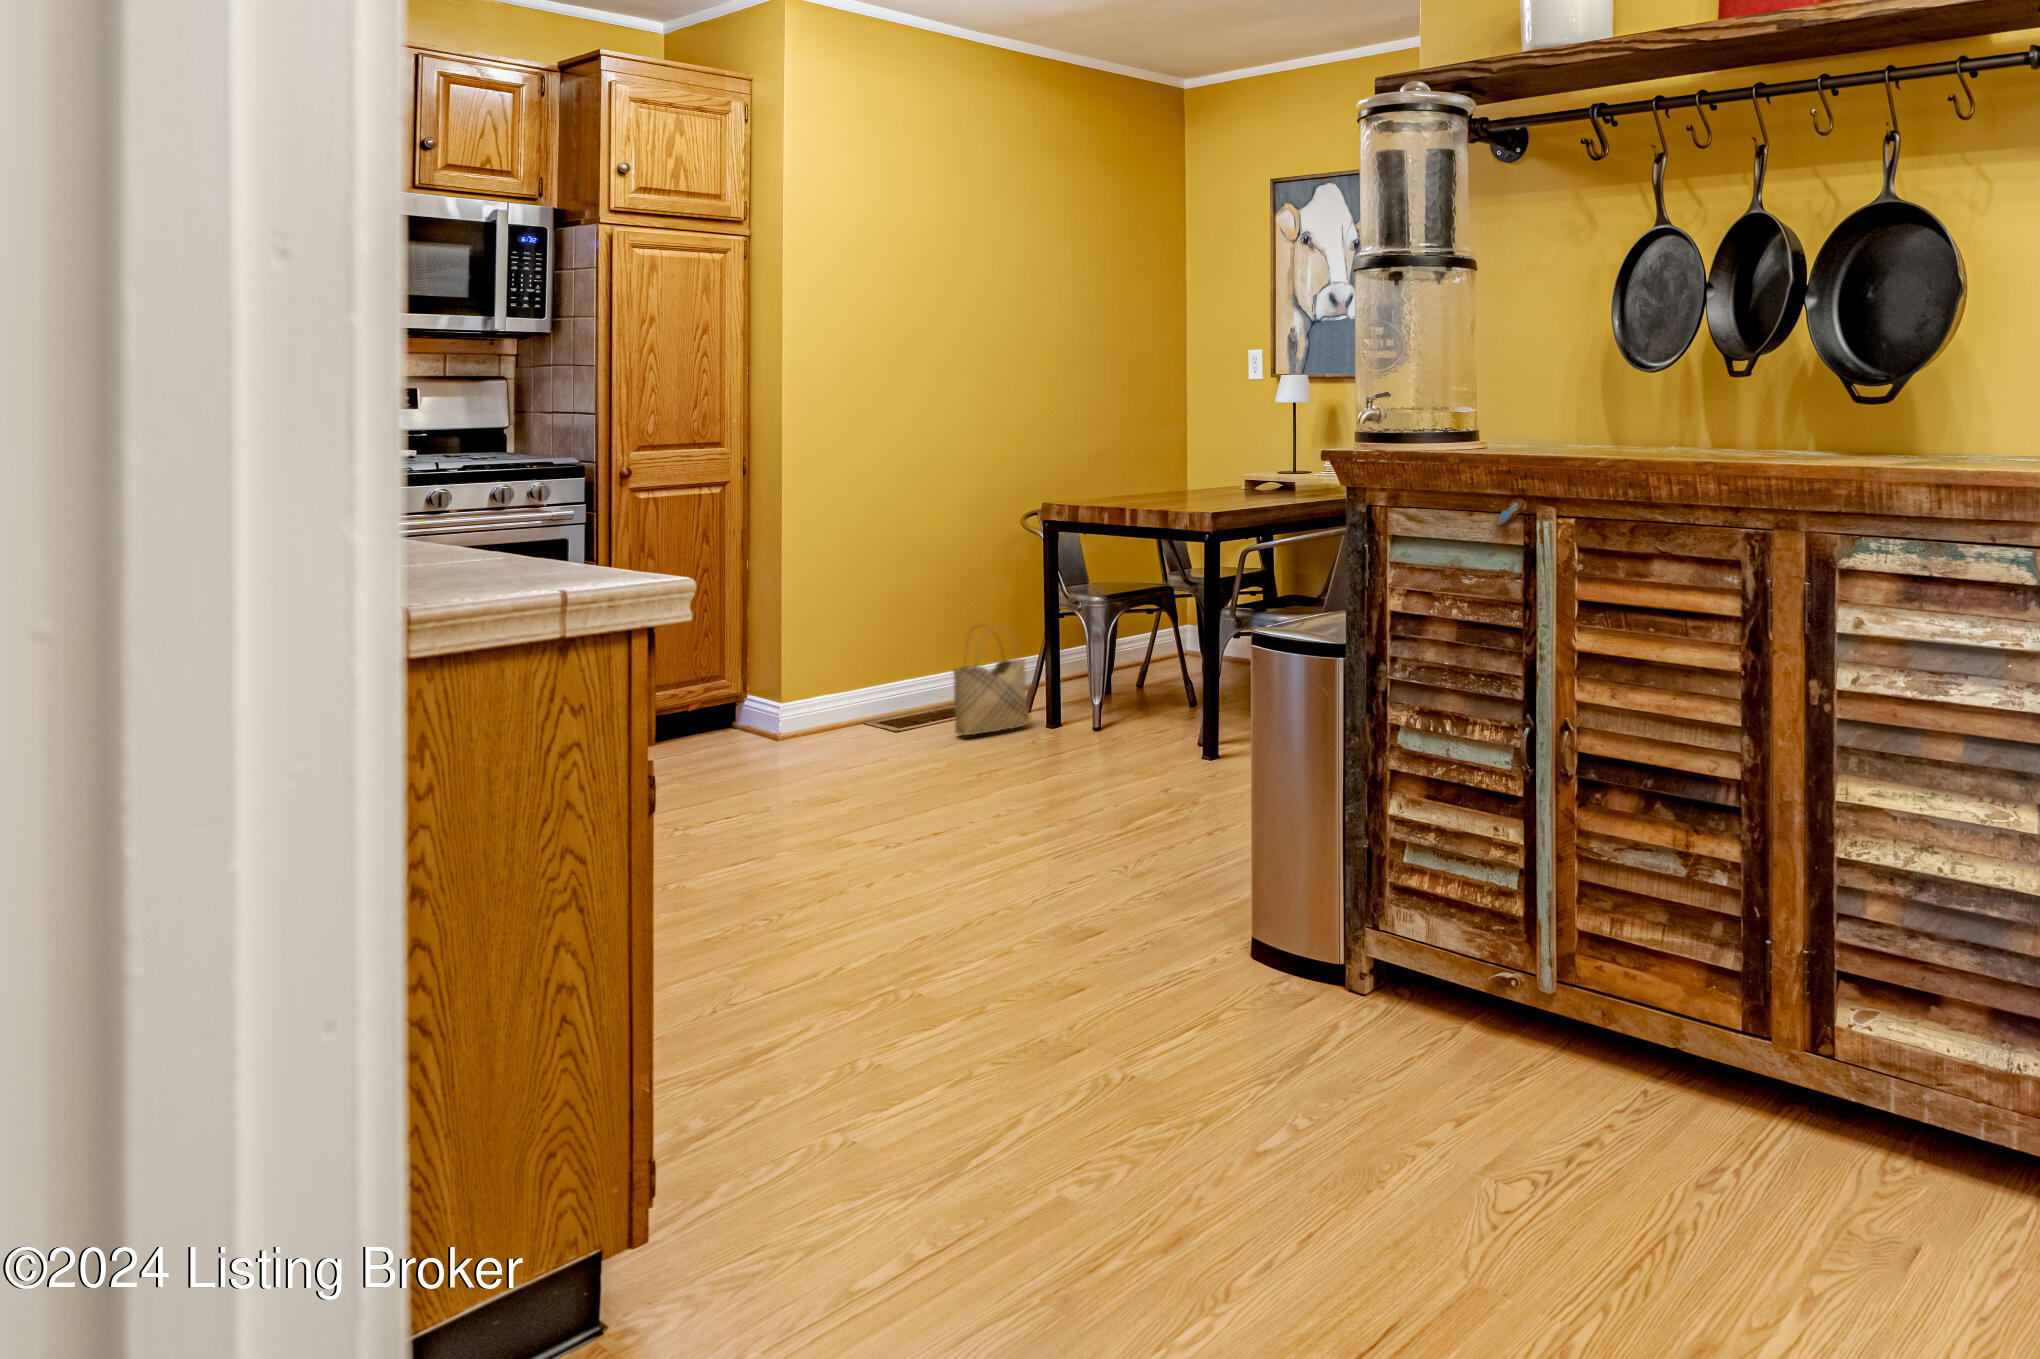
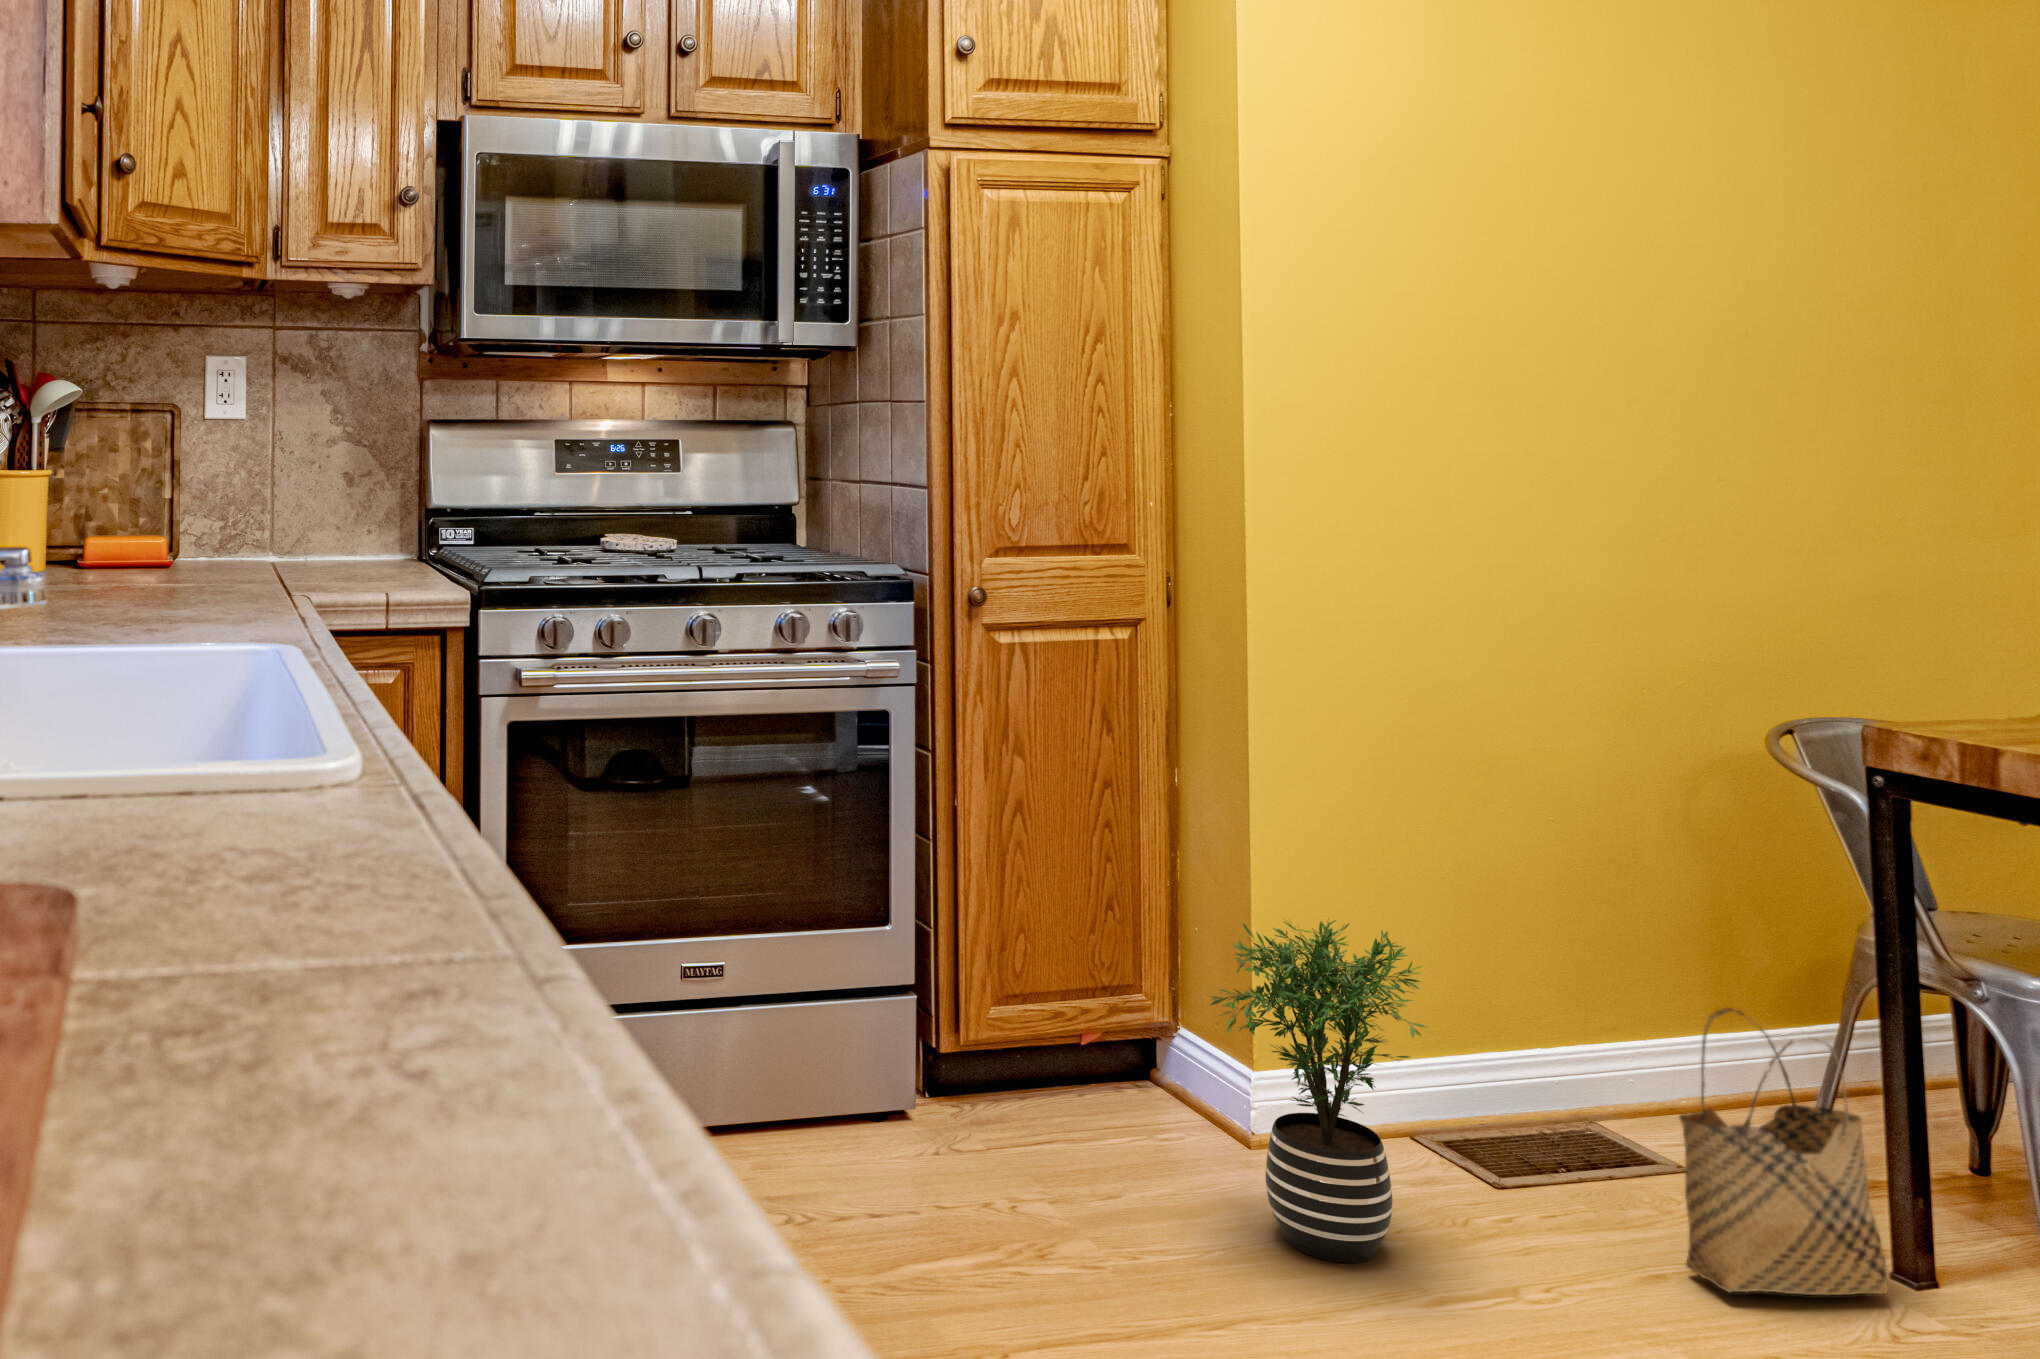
potted plant: none [740,609,848,762] -> present [1209,918,1427,1263]

